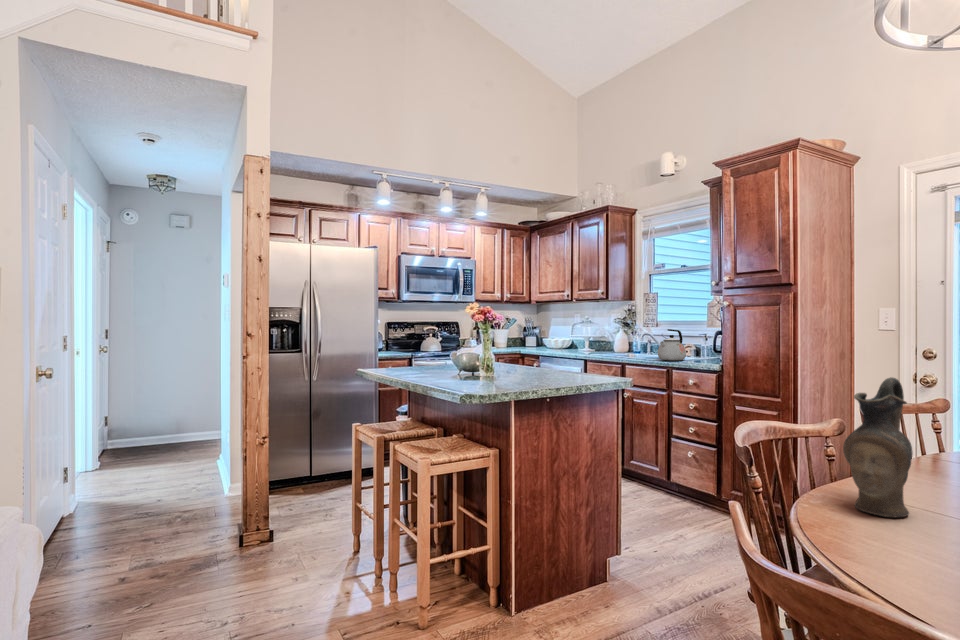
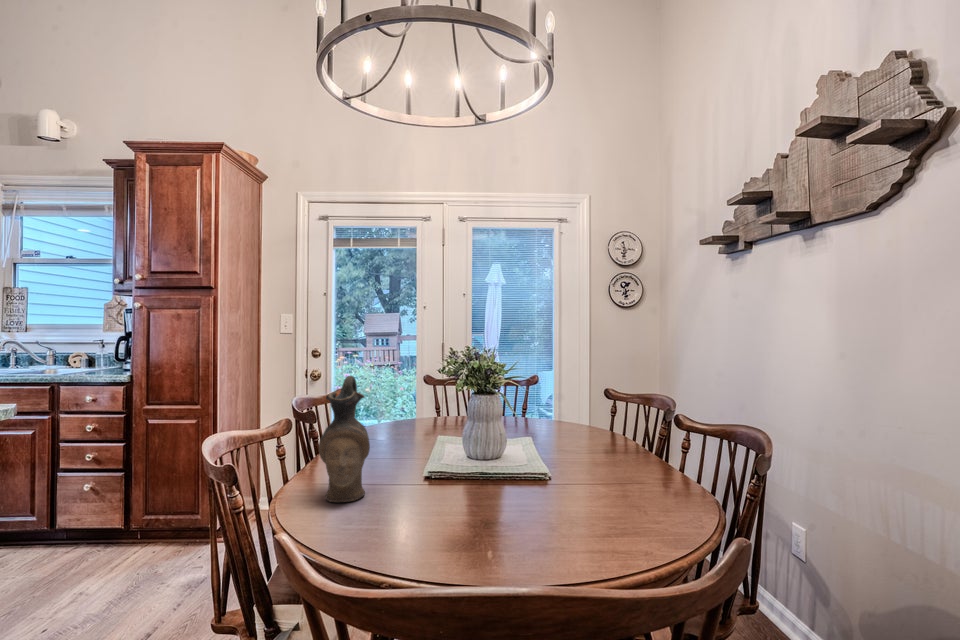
kettle: present [658,329,686,361] -> none [35,335,79,375]

